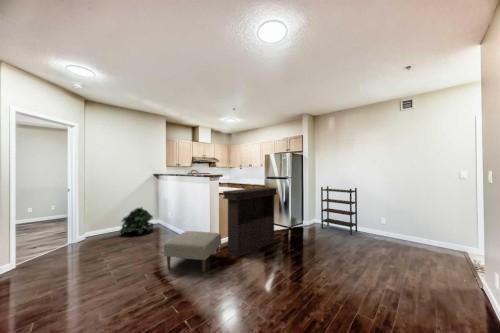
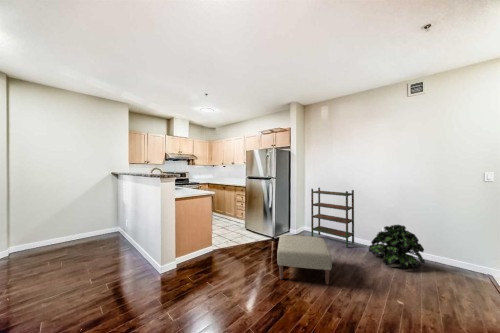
console table: present [223,187,277,257] -> none [179,189,256,287]
potted plant: present [120,208,154,235] -> present [369,225,425,269]
ottoman: present [164,231,221,273] -> present [277,235,332,284]

